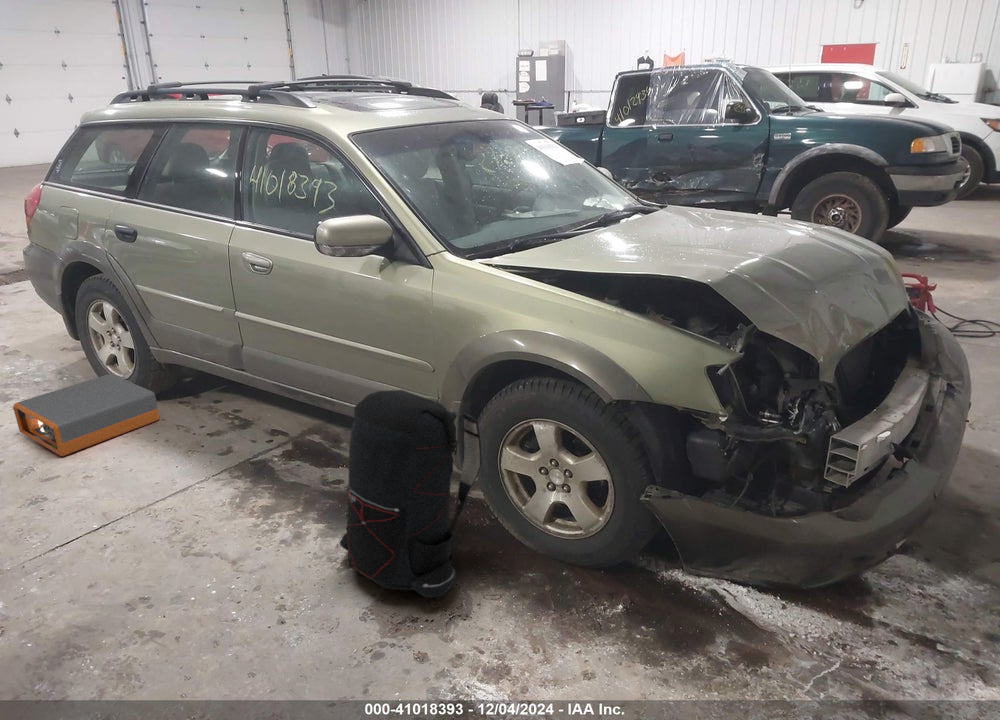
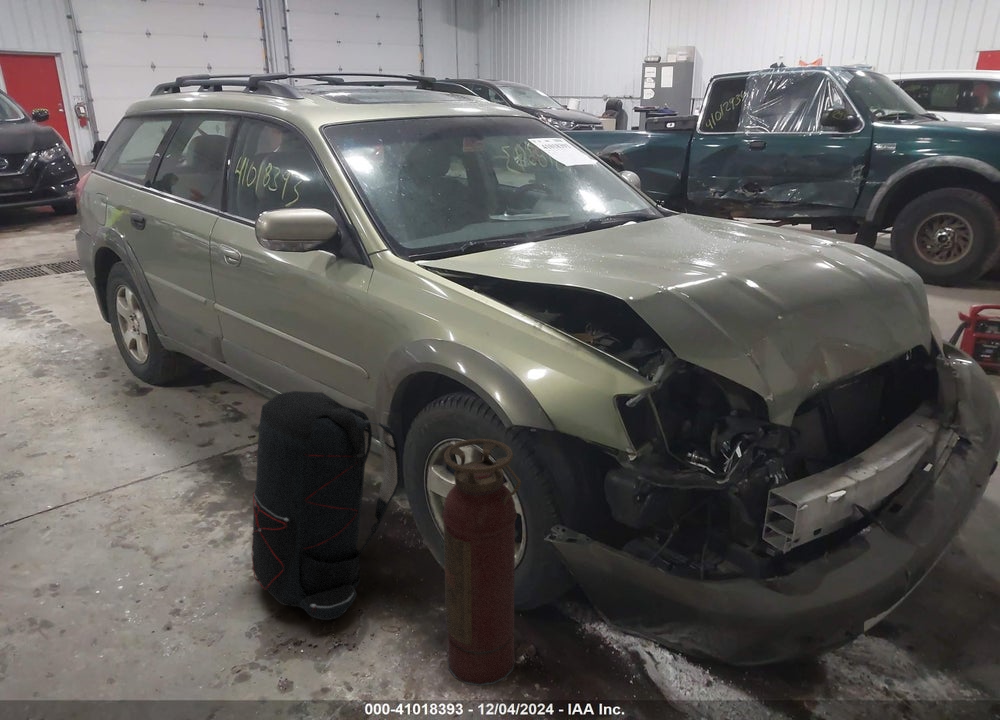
storage box: present [13,374,159,456] -> none [30,359,163,434]
fire extinguisher: none [556,418,631,634] -> present [443,439,521,686]

